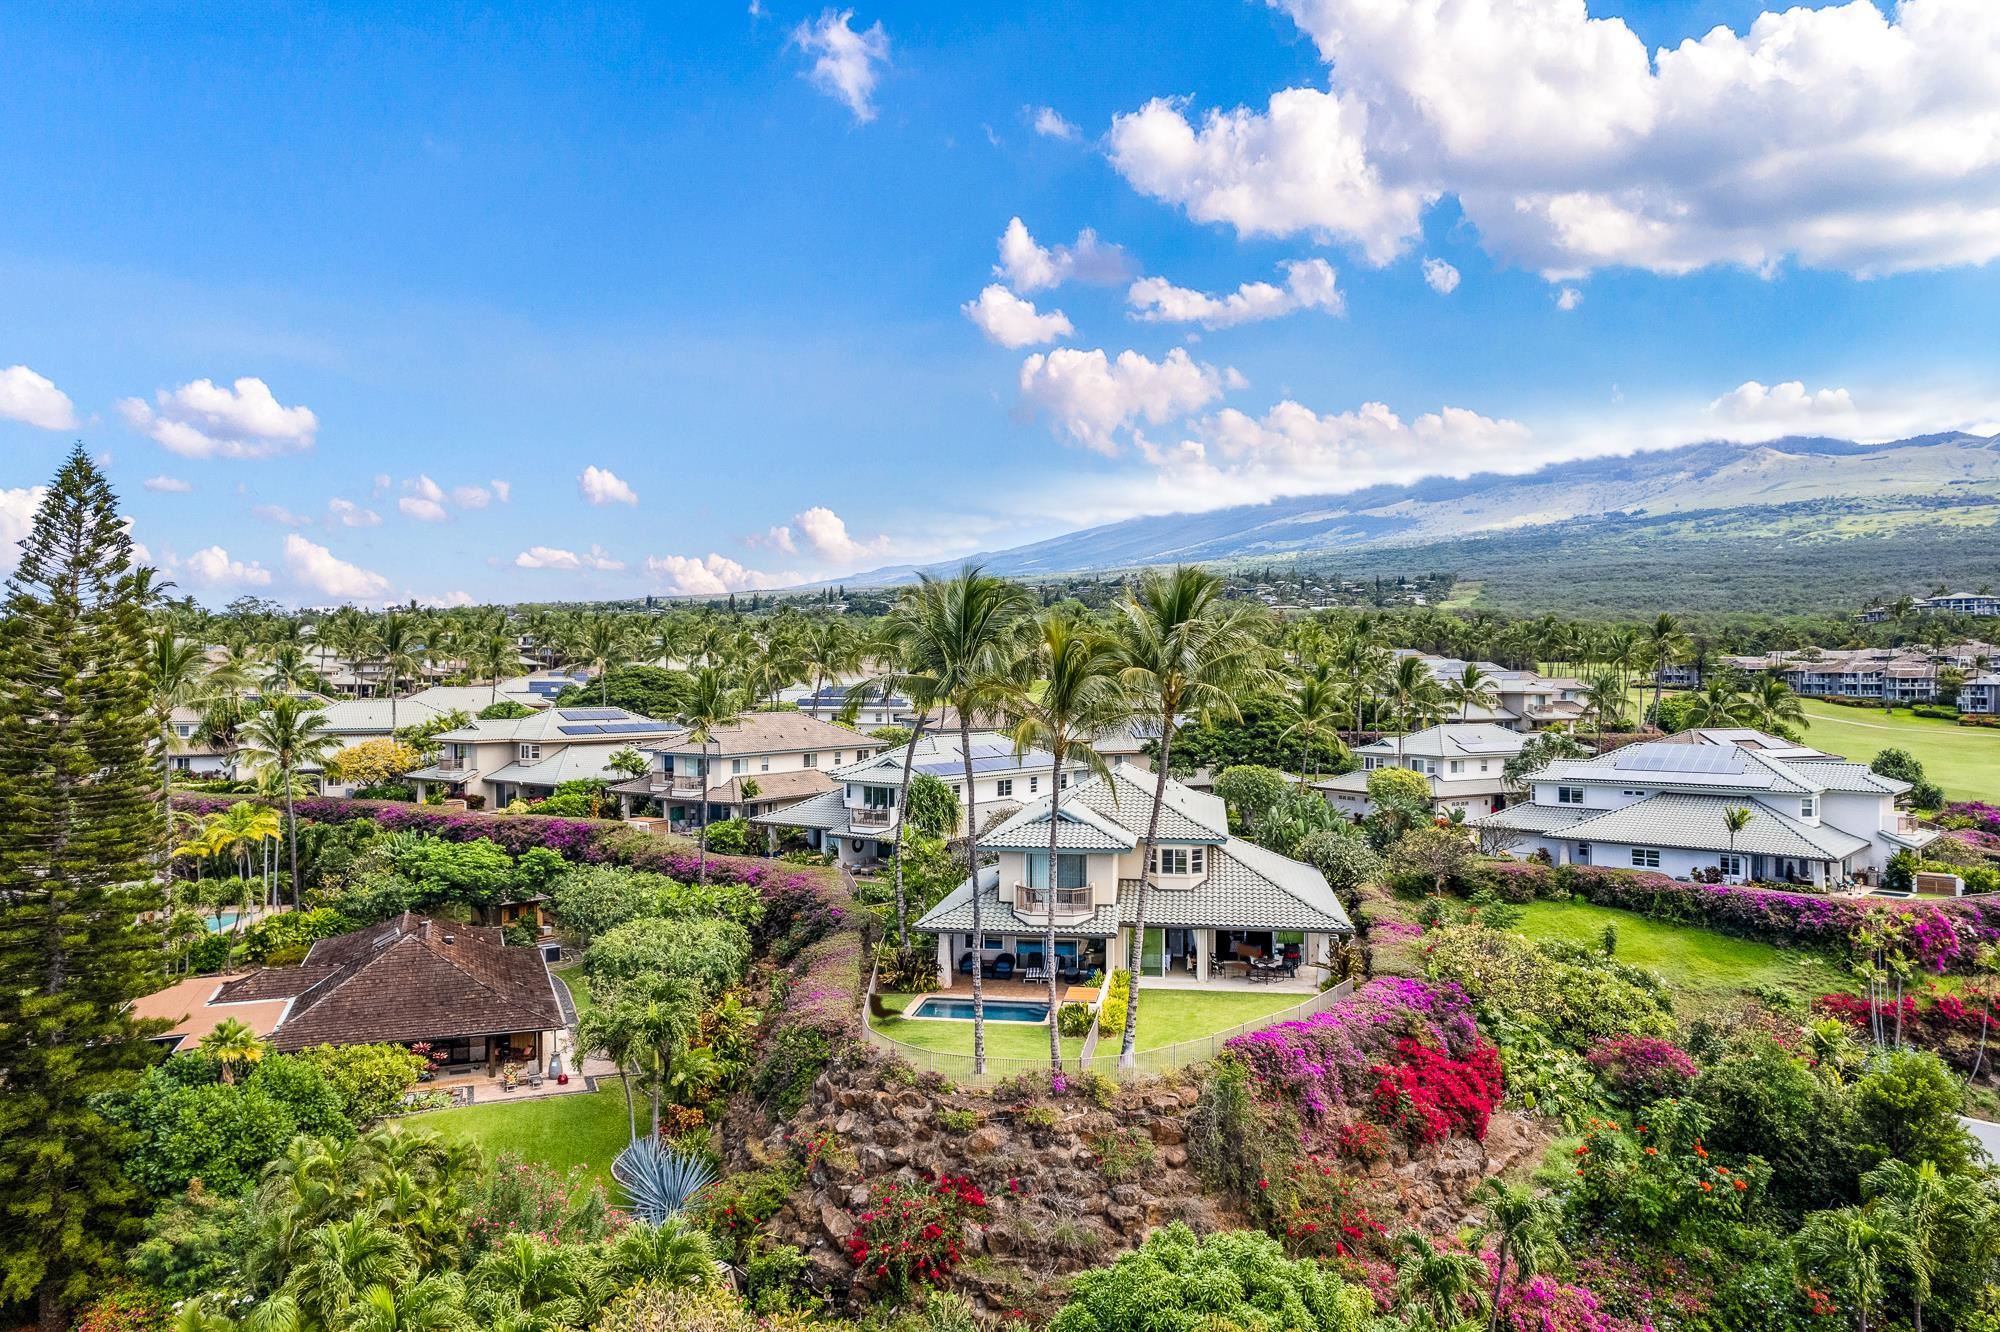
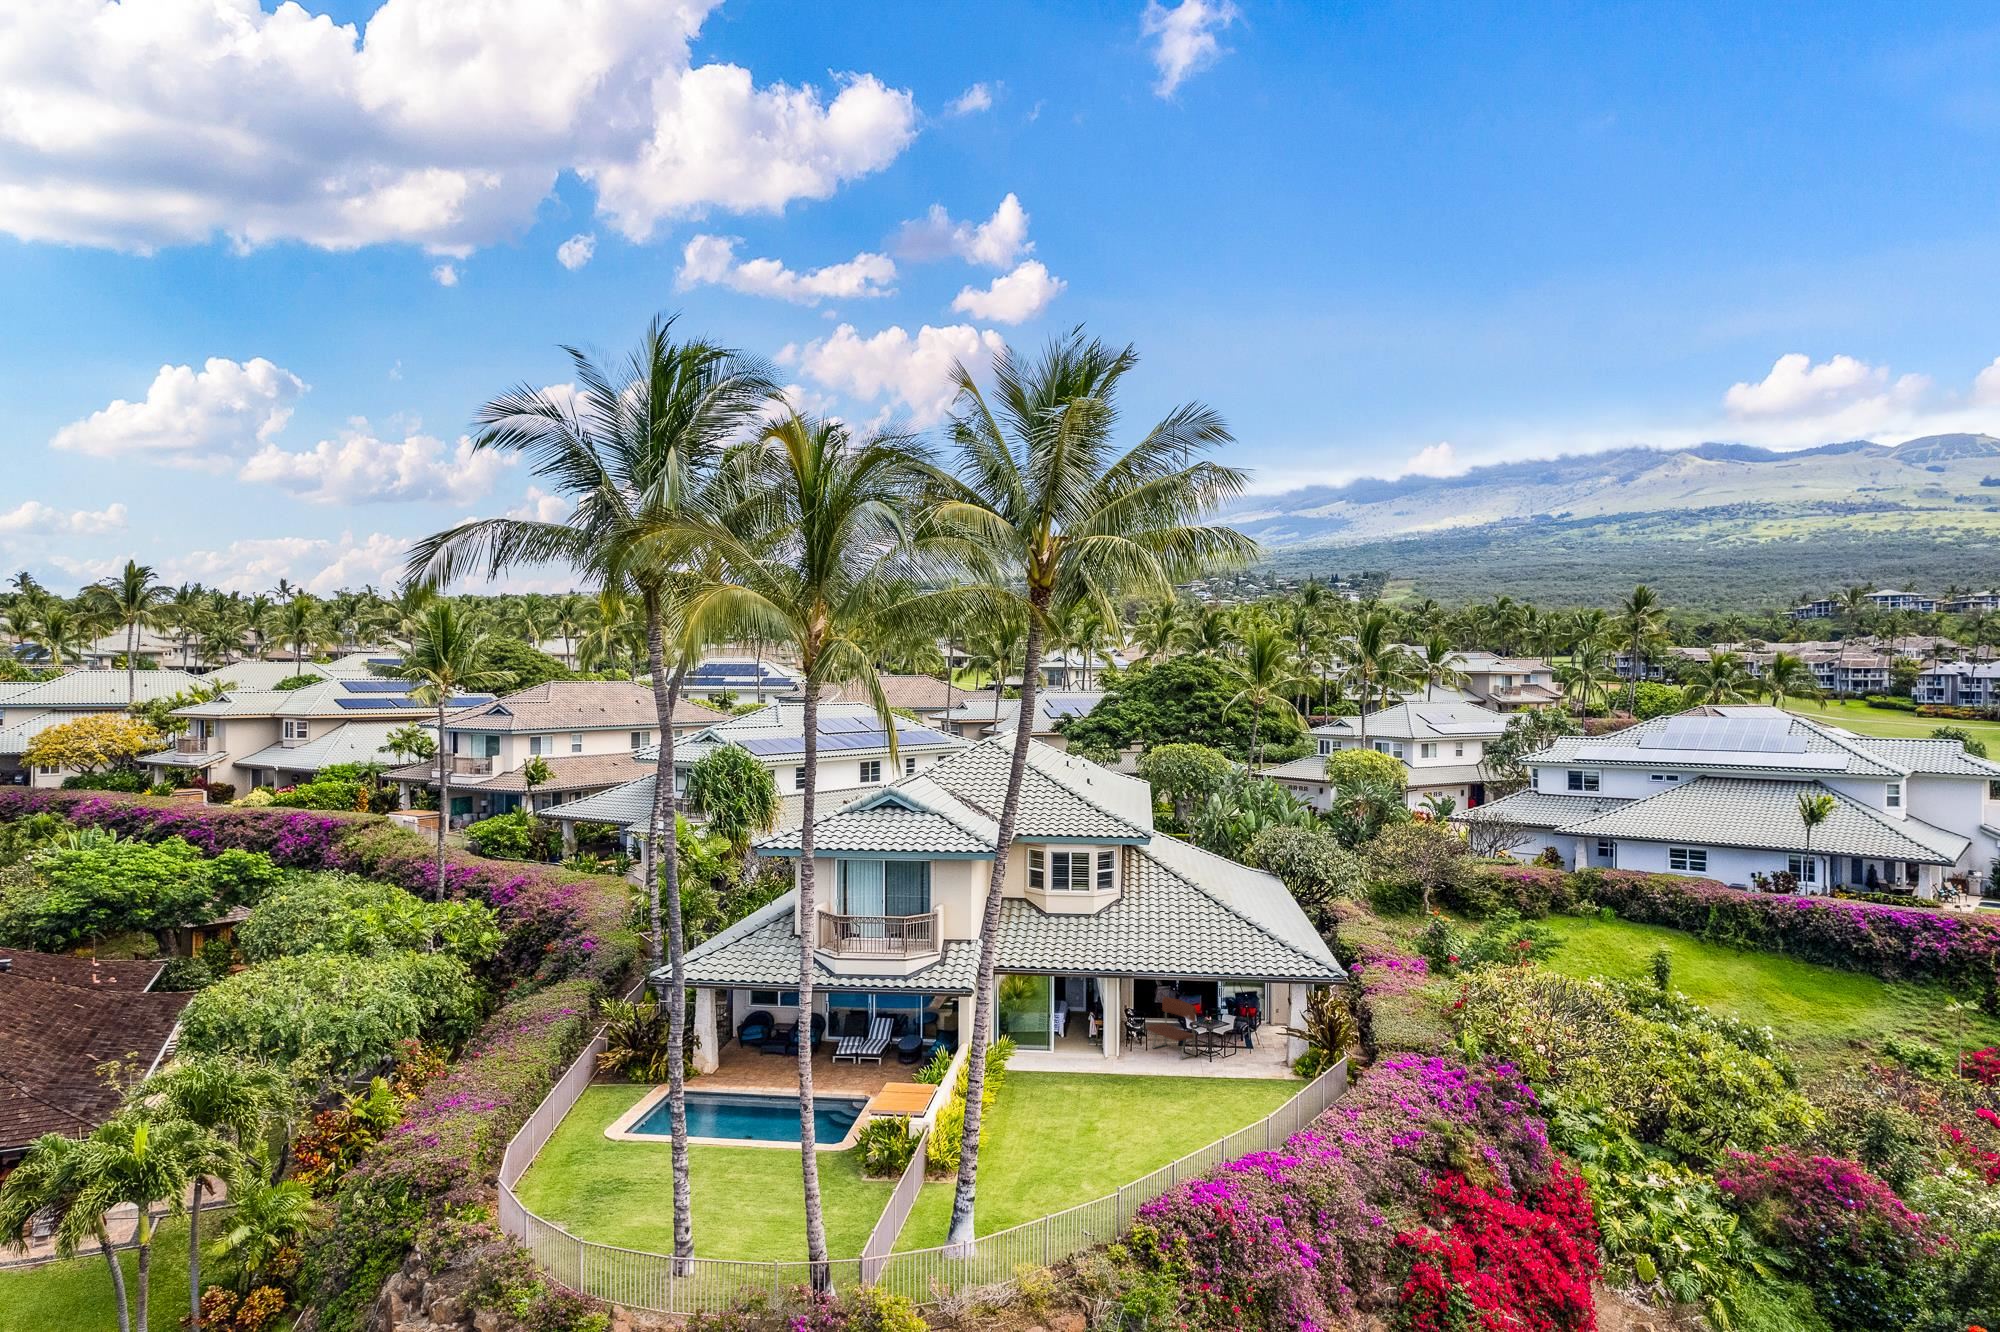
lounge chair: present [869,993,904,1025] -> none [534,1103,601,1163]

